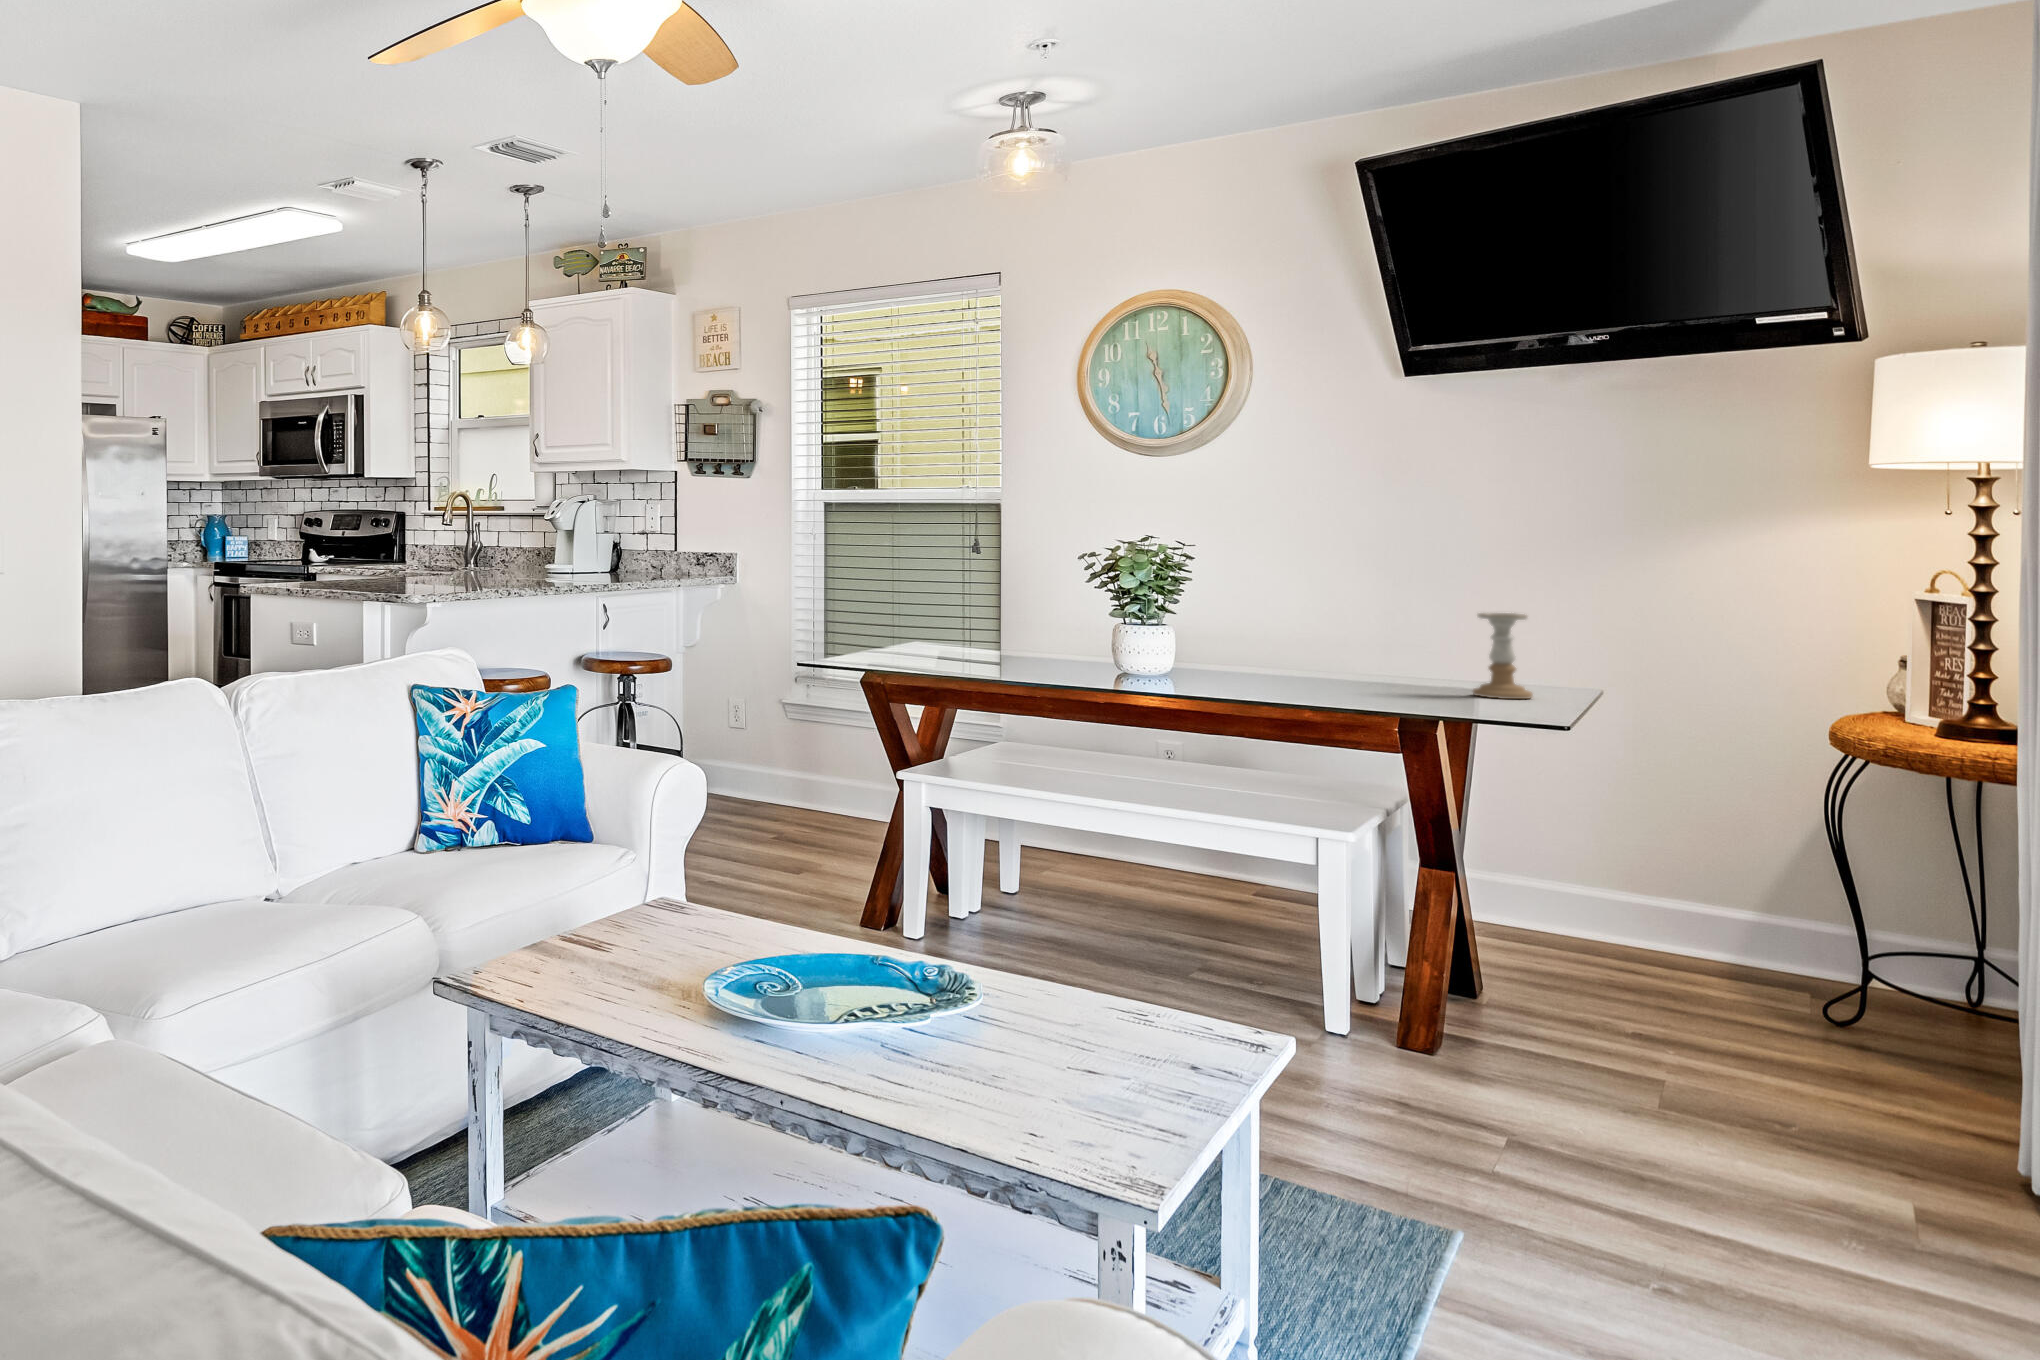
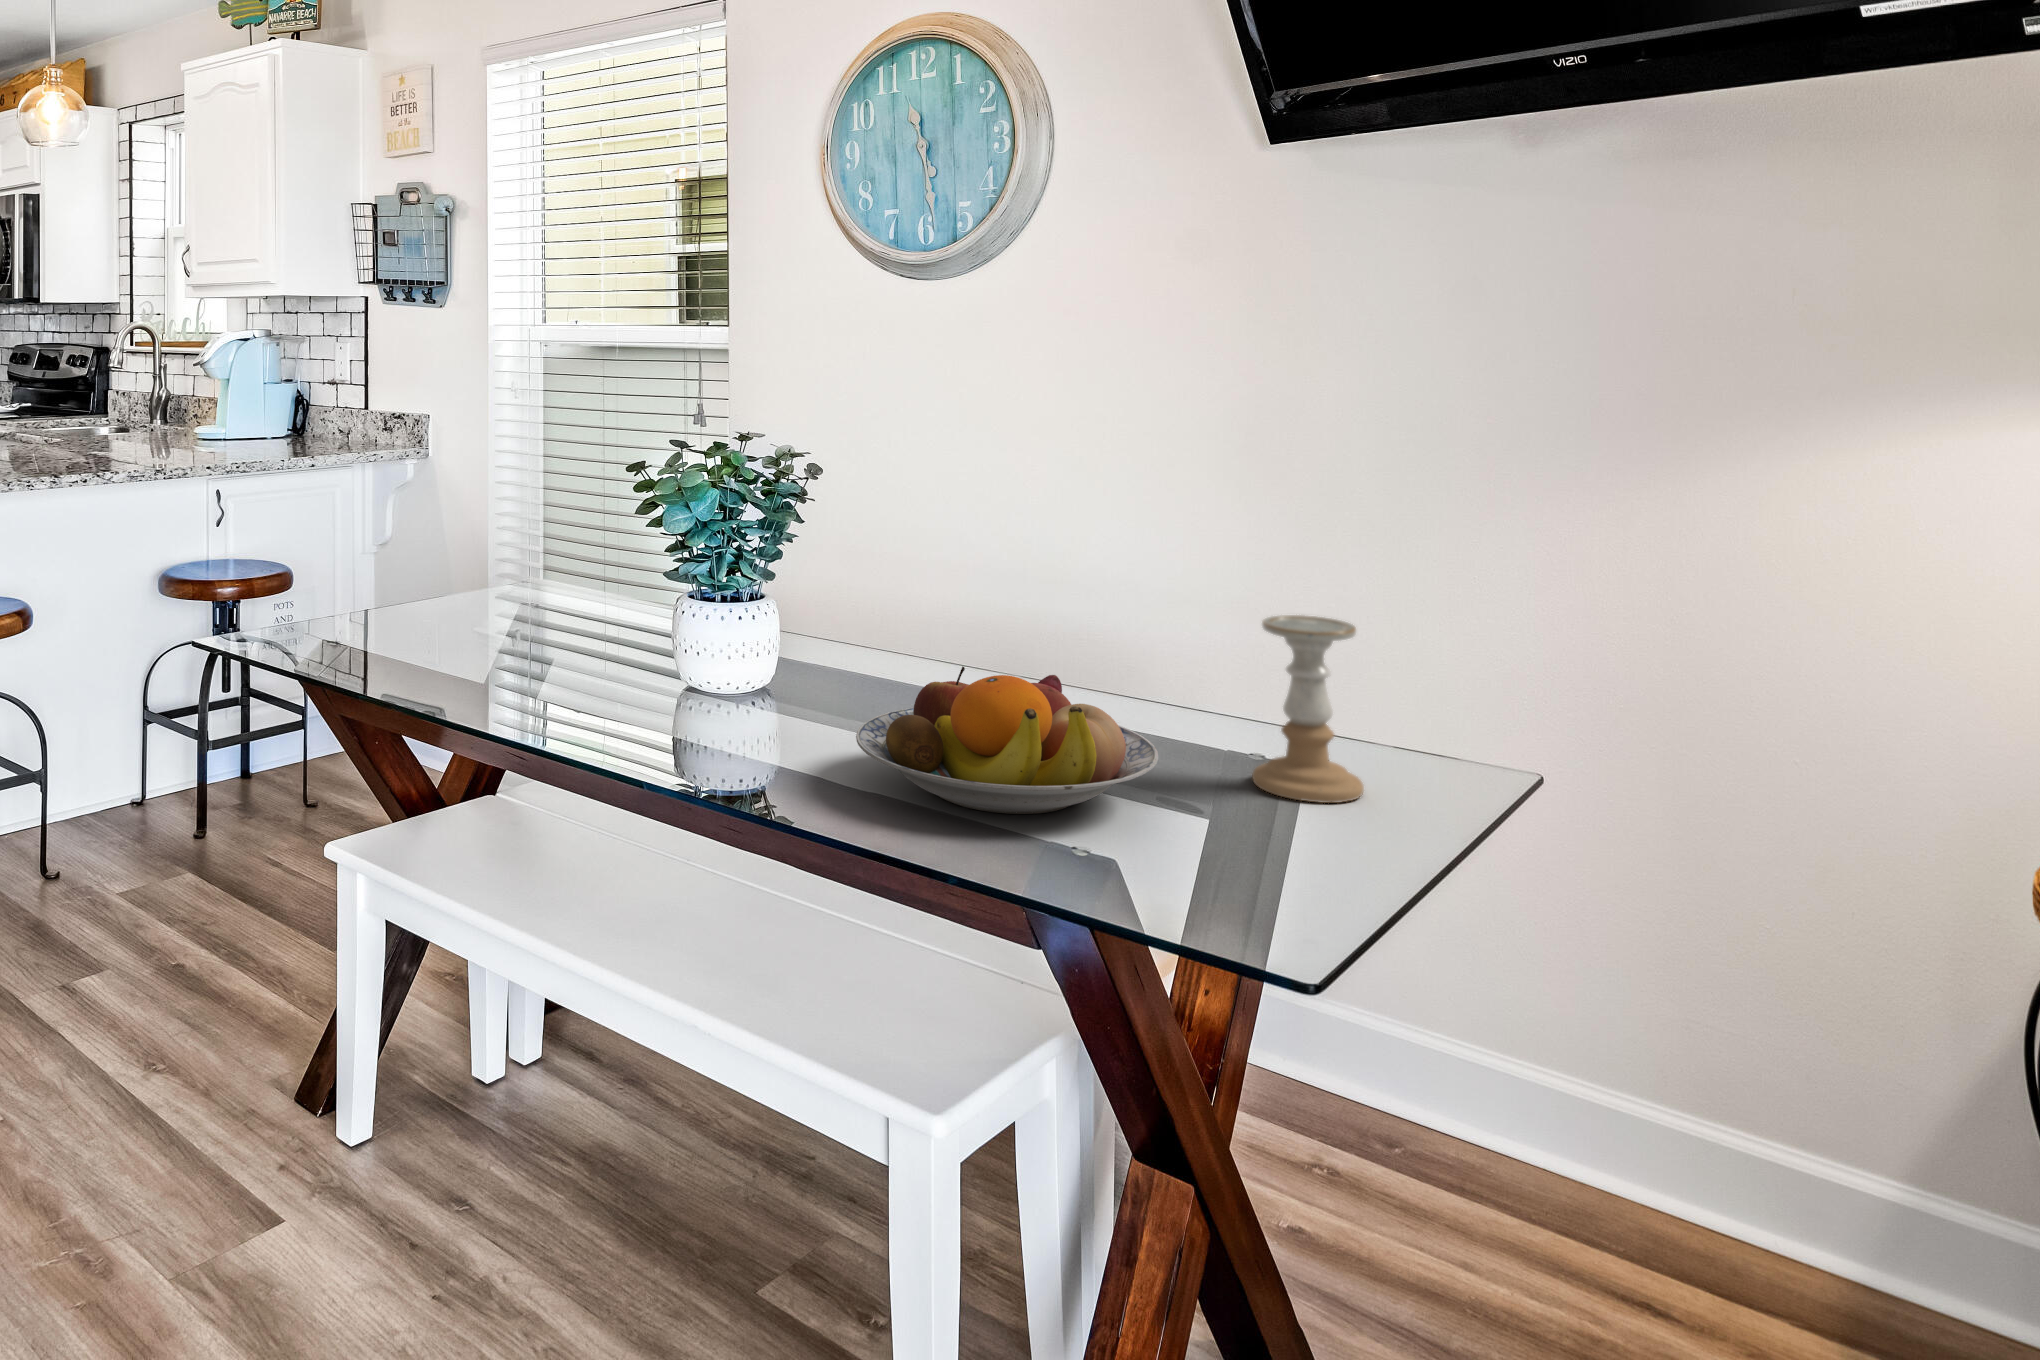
fruit bowl: none [1280,637,1447,702] -> present [856,667,1158,814]

